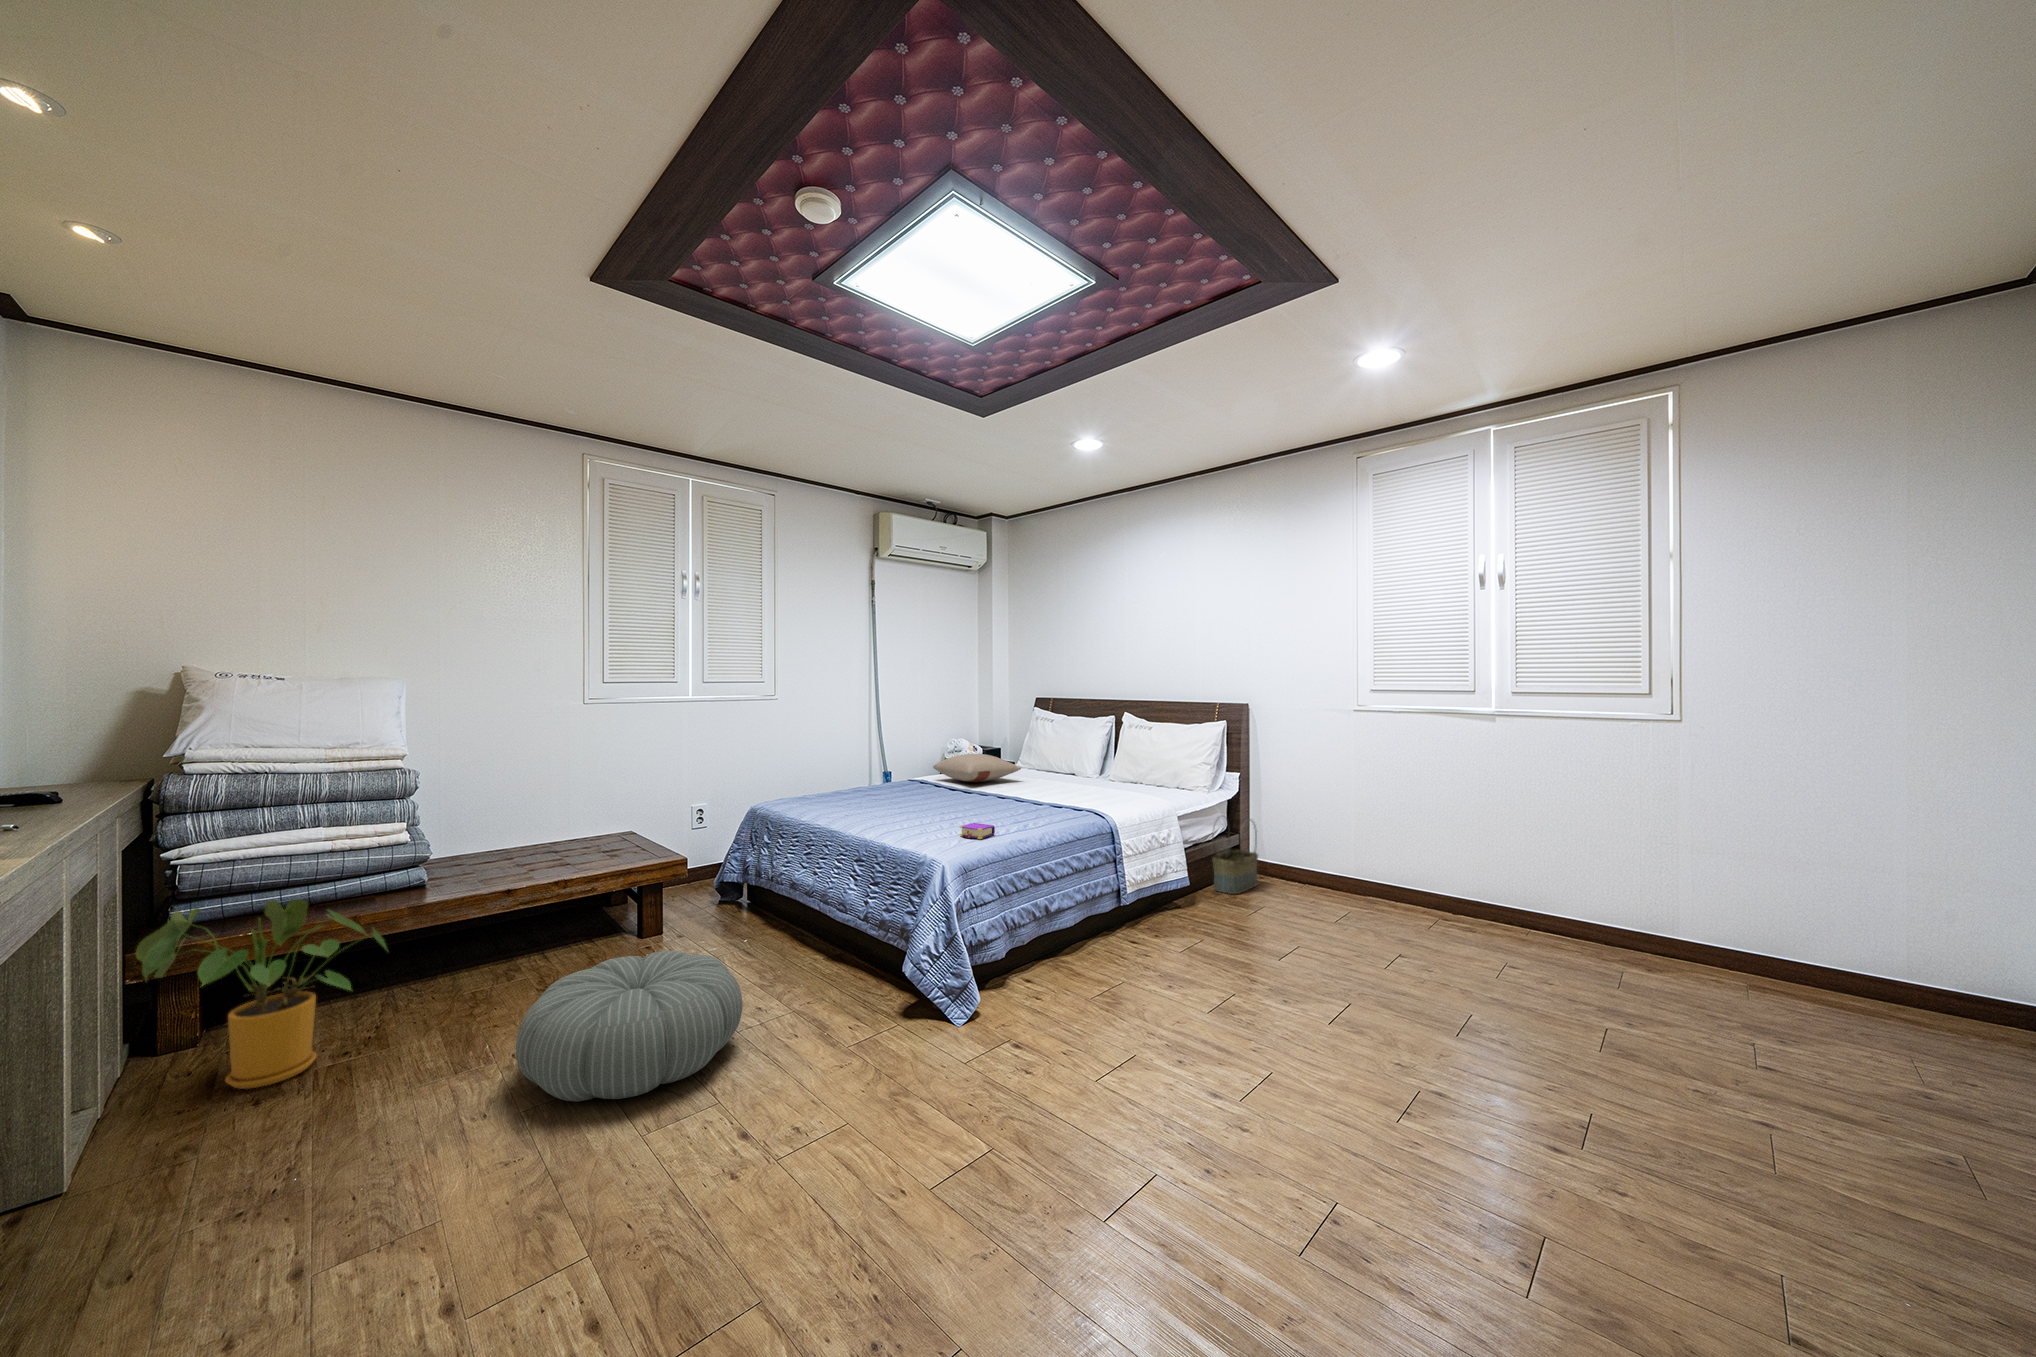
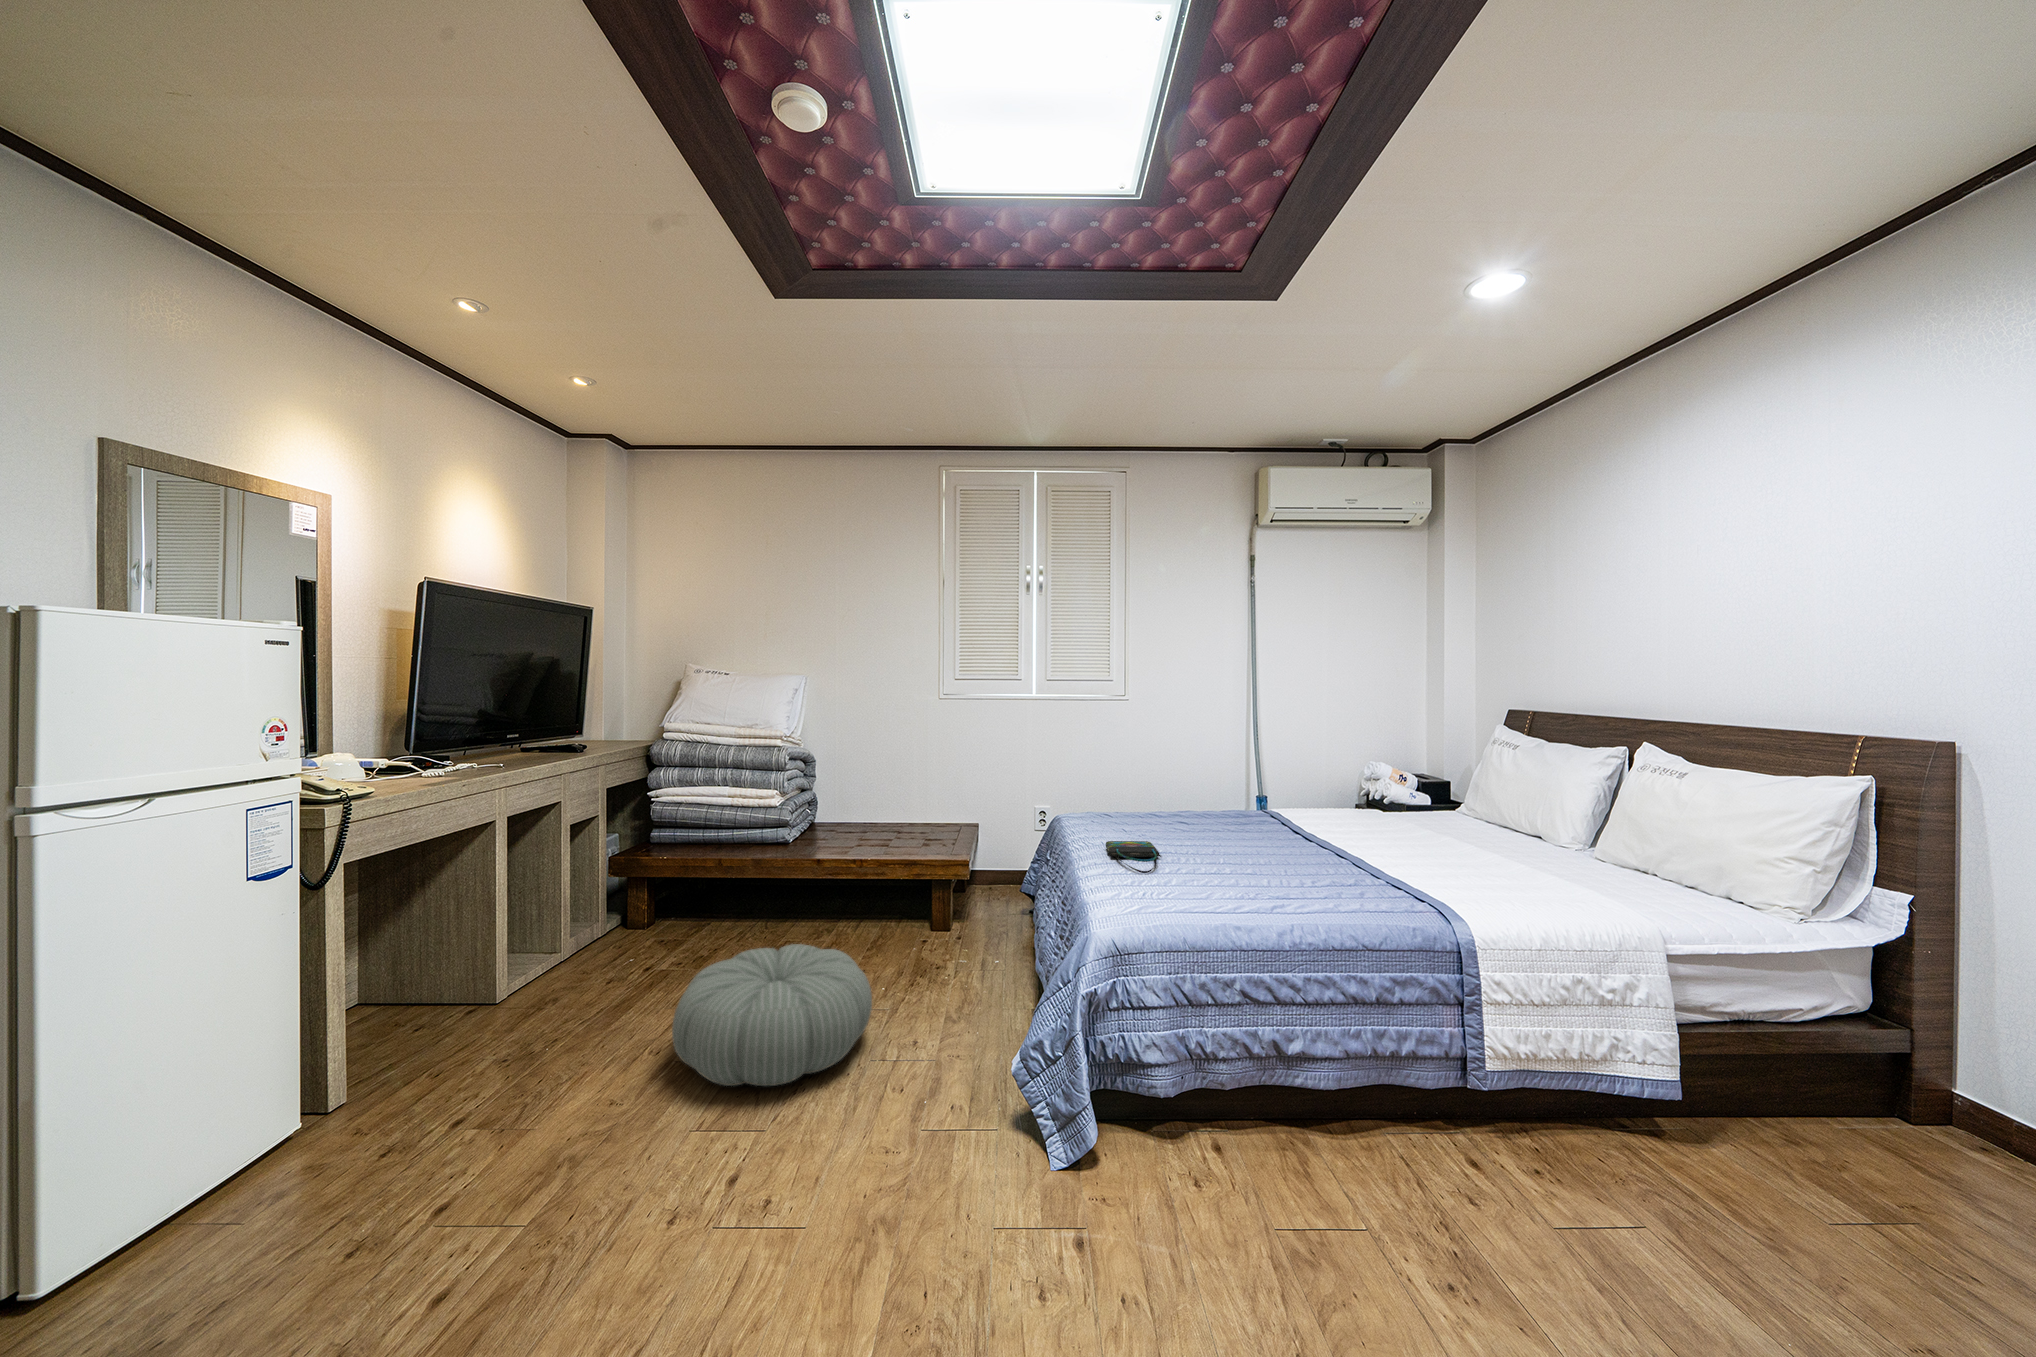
pillow: present [933,754,1021,782] -> none [1296,784,1419,825]
tote bag: none [853,808,915,826] -> present [1106,841,1161,873]
basket: present [1212,820,1258,894] -> none [1802,978,1971,1163]
book: present [960,823,995,839] -> none [1150,887,1236,920]
house plant: present [136,900,386,1089] -> none [572,834,701,968]

